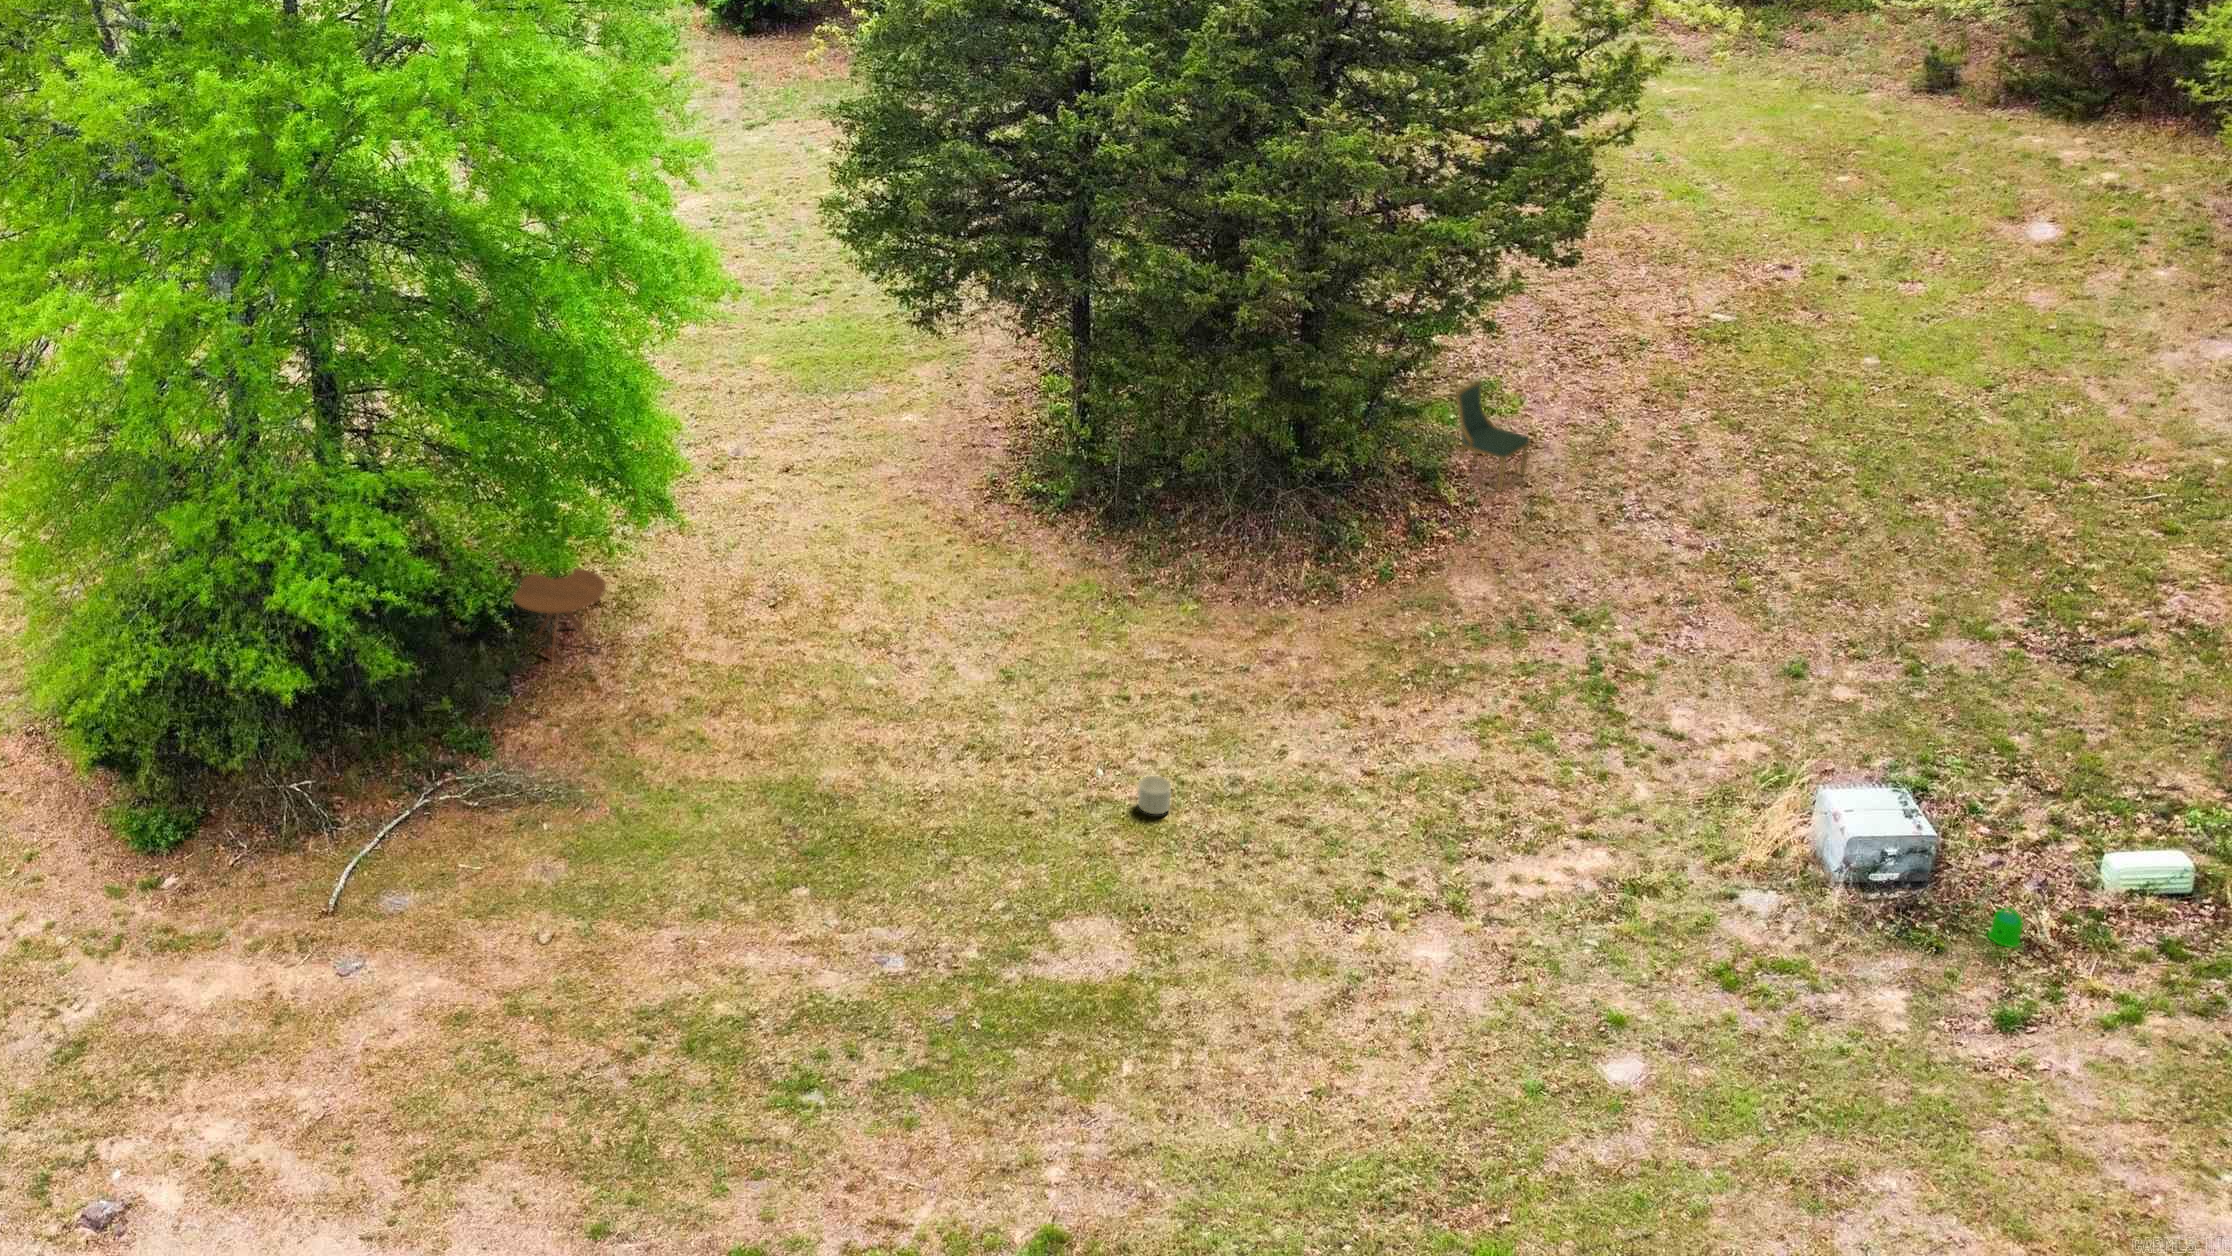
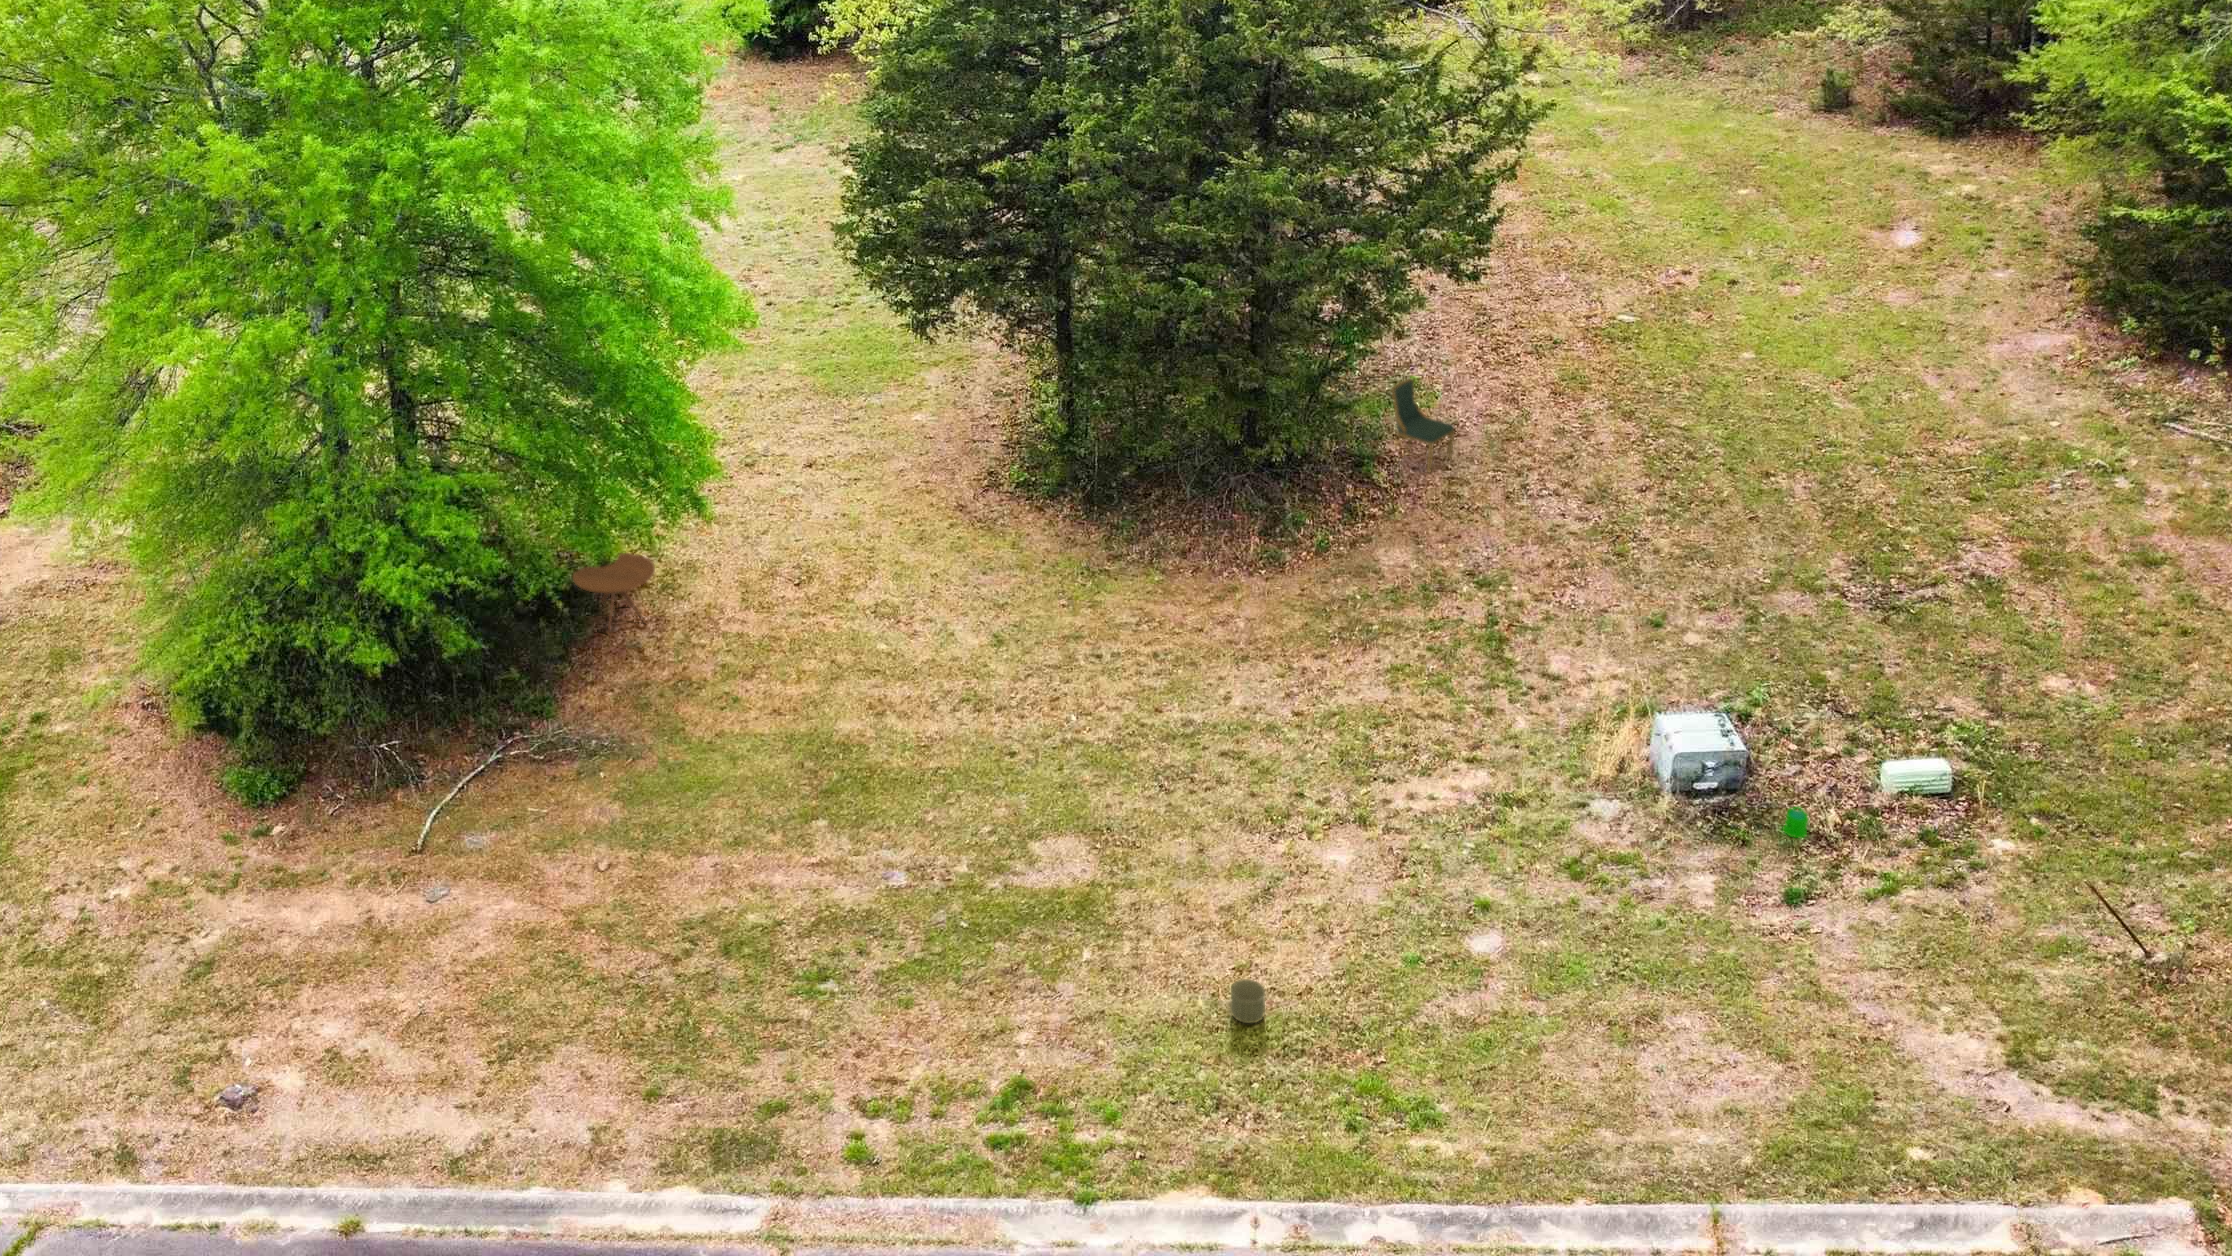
planter: present [1138,776,1171,814] -> present [1230,979,1265,1023]

